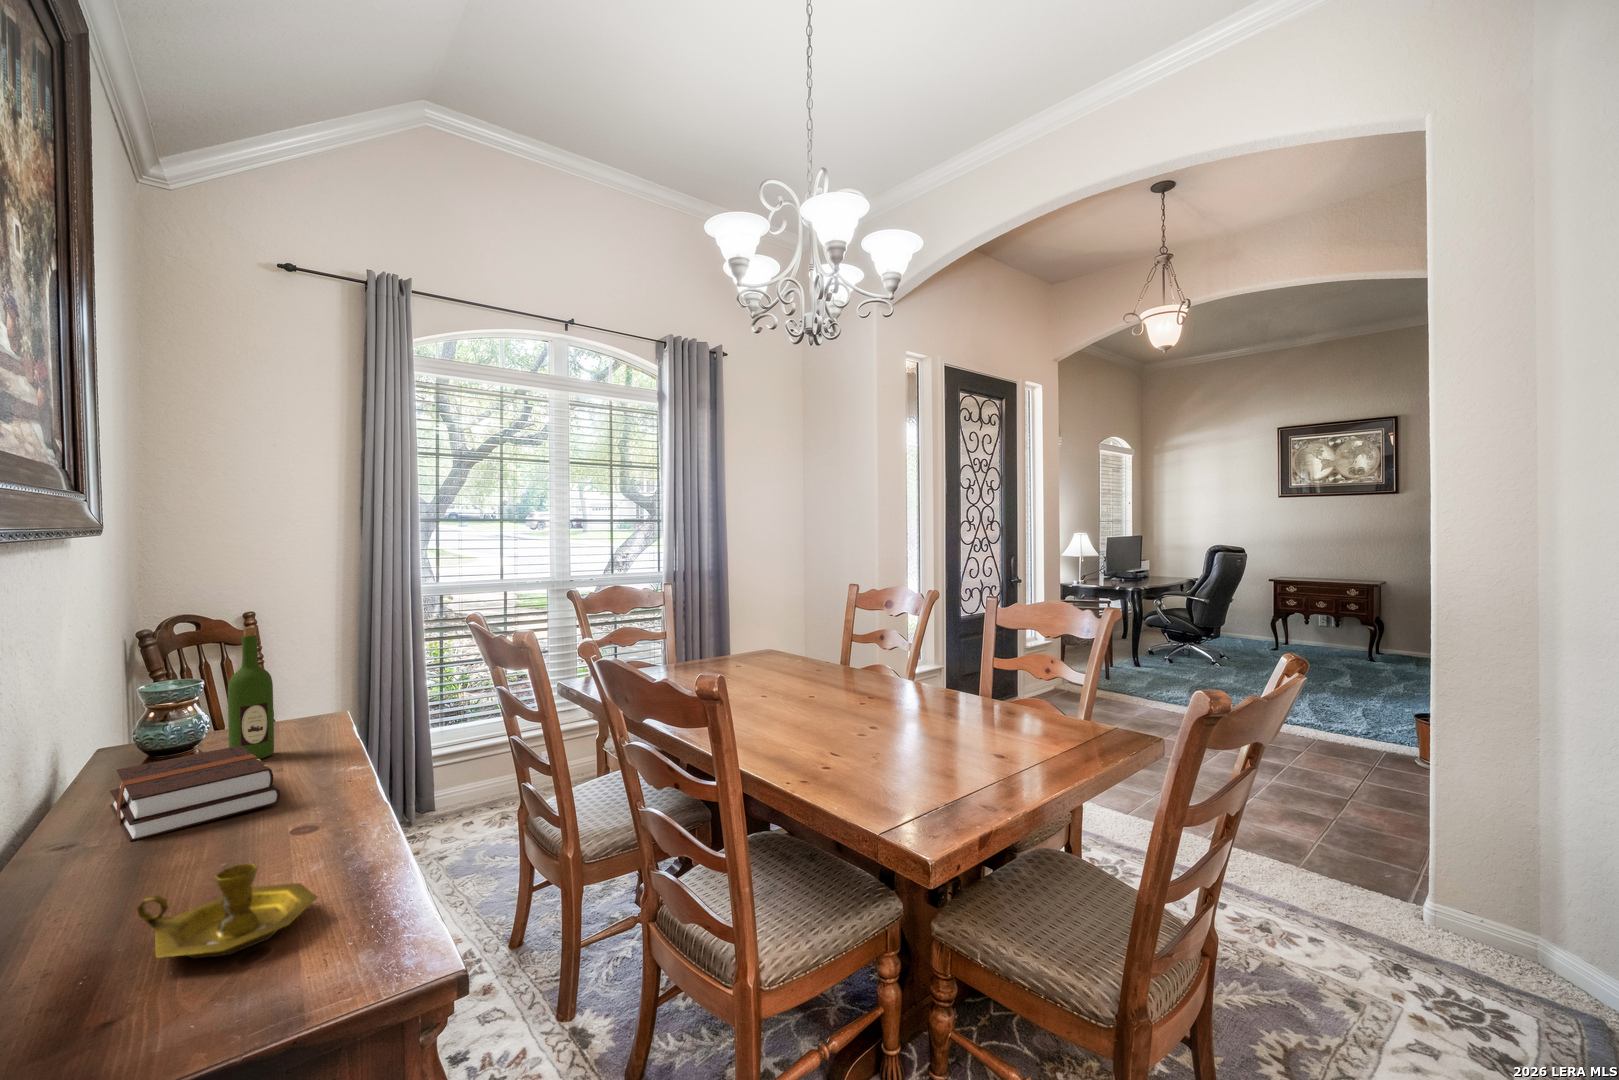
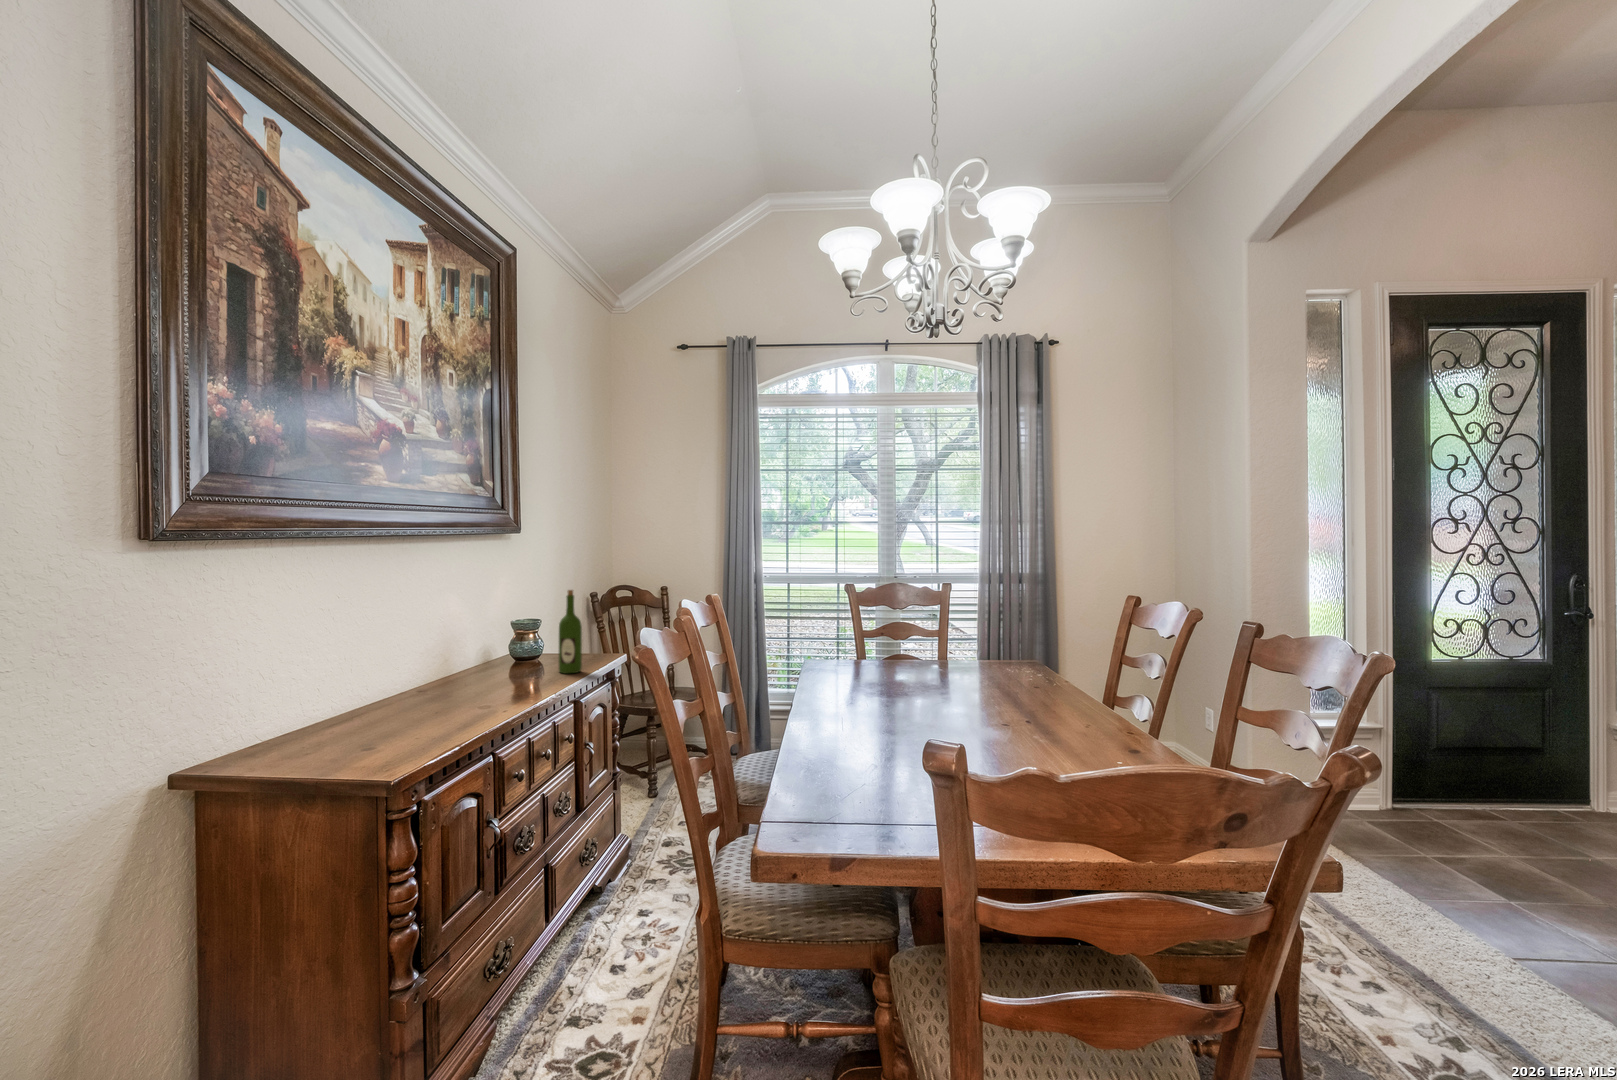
hardback book: present [110,746,280,842] -> none [460,660,547,696]
candlestick: present [137,864,317,959] -> none [365,703,444,744]

